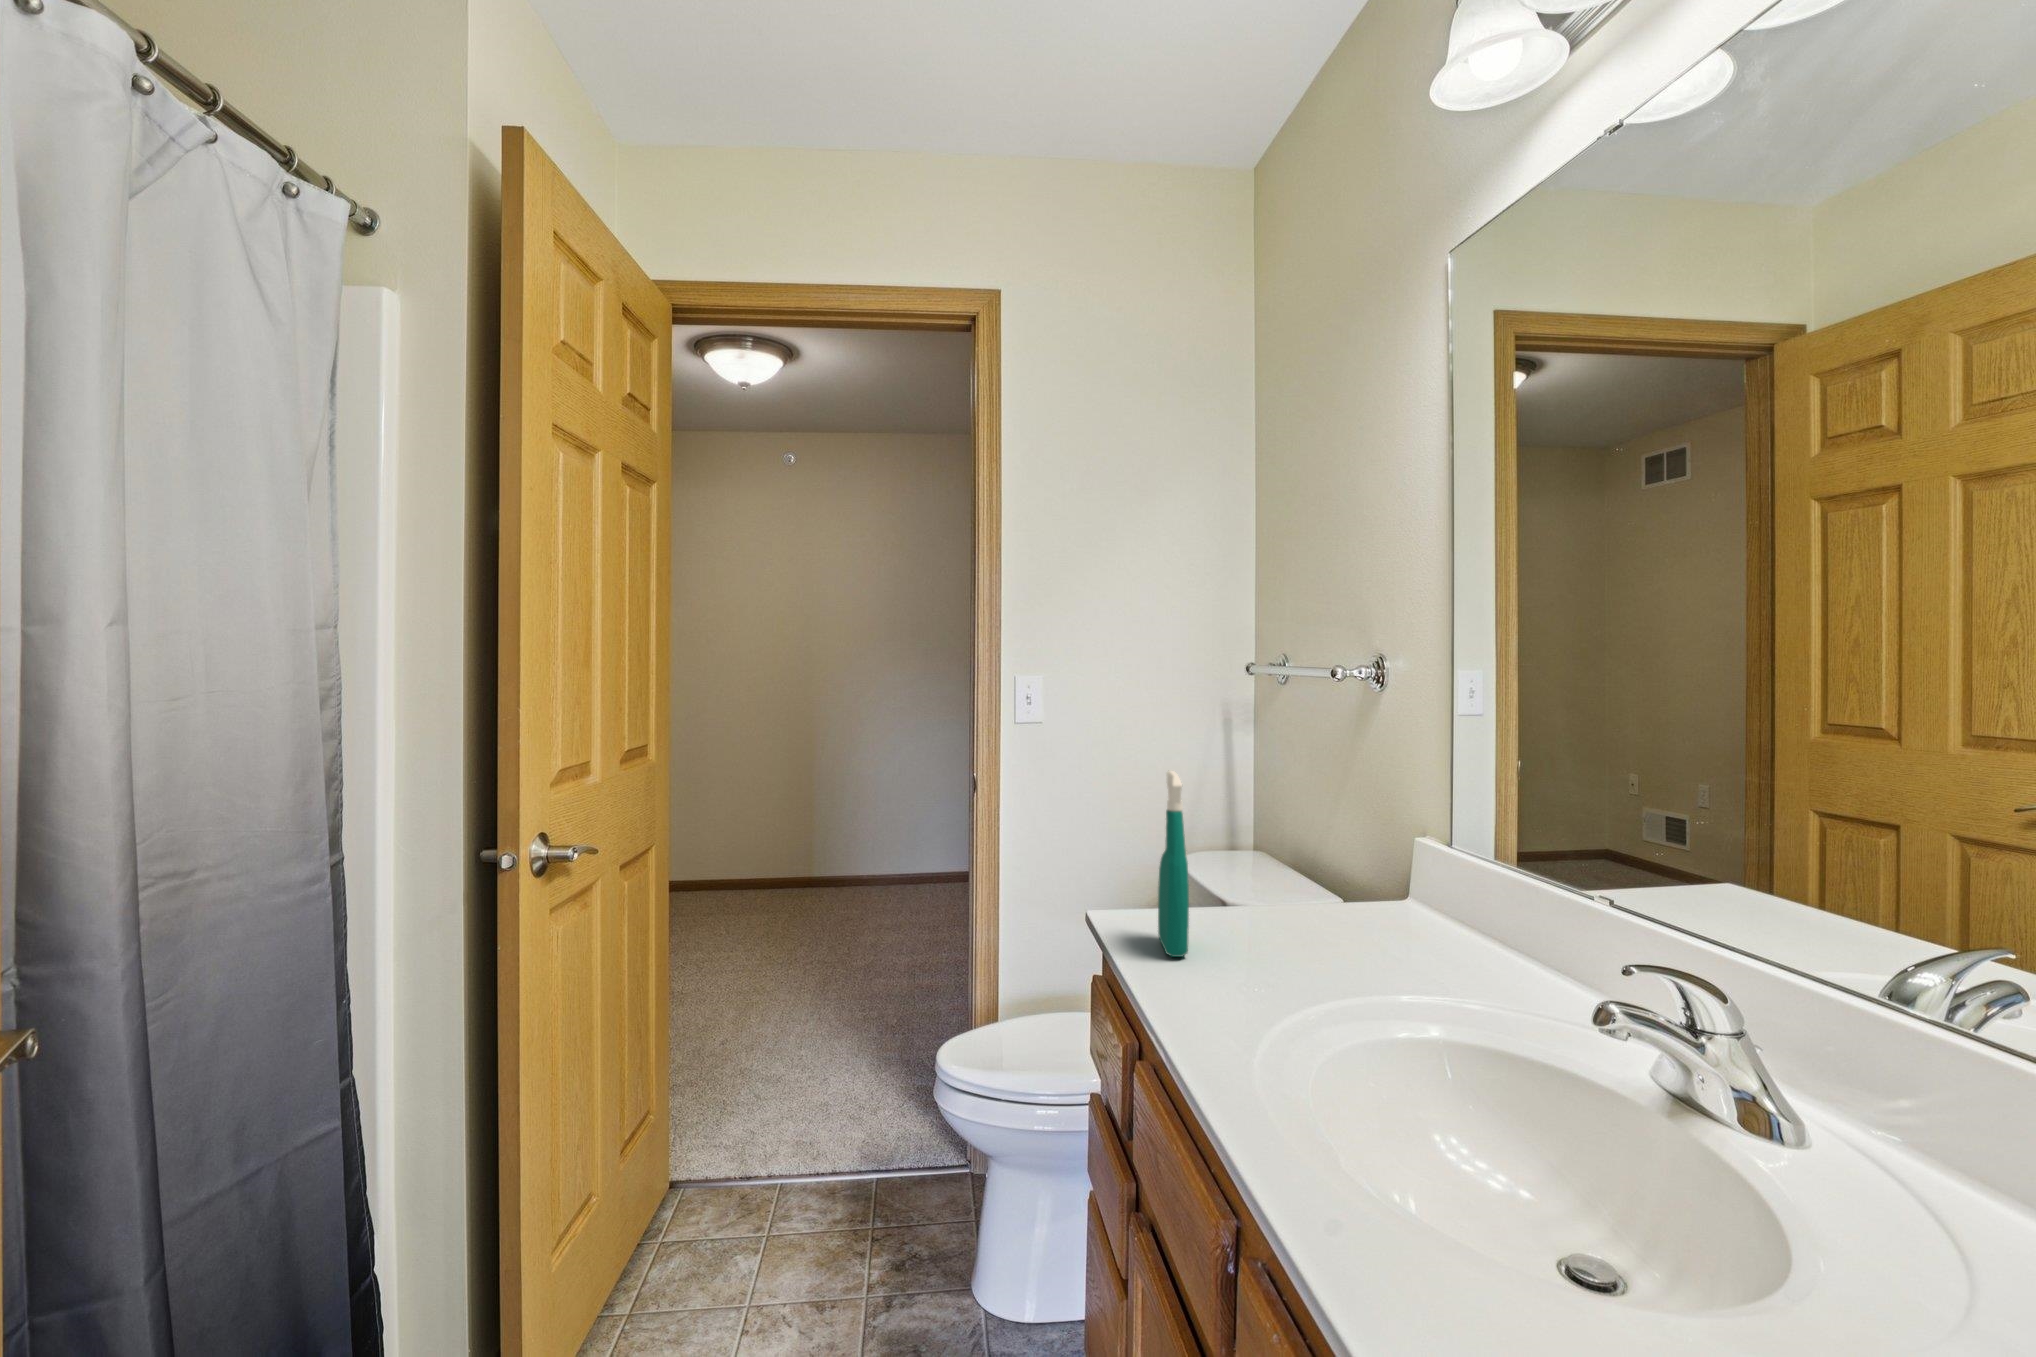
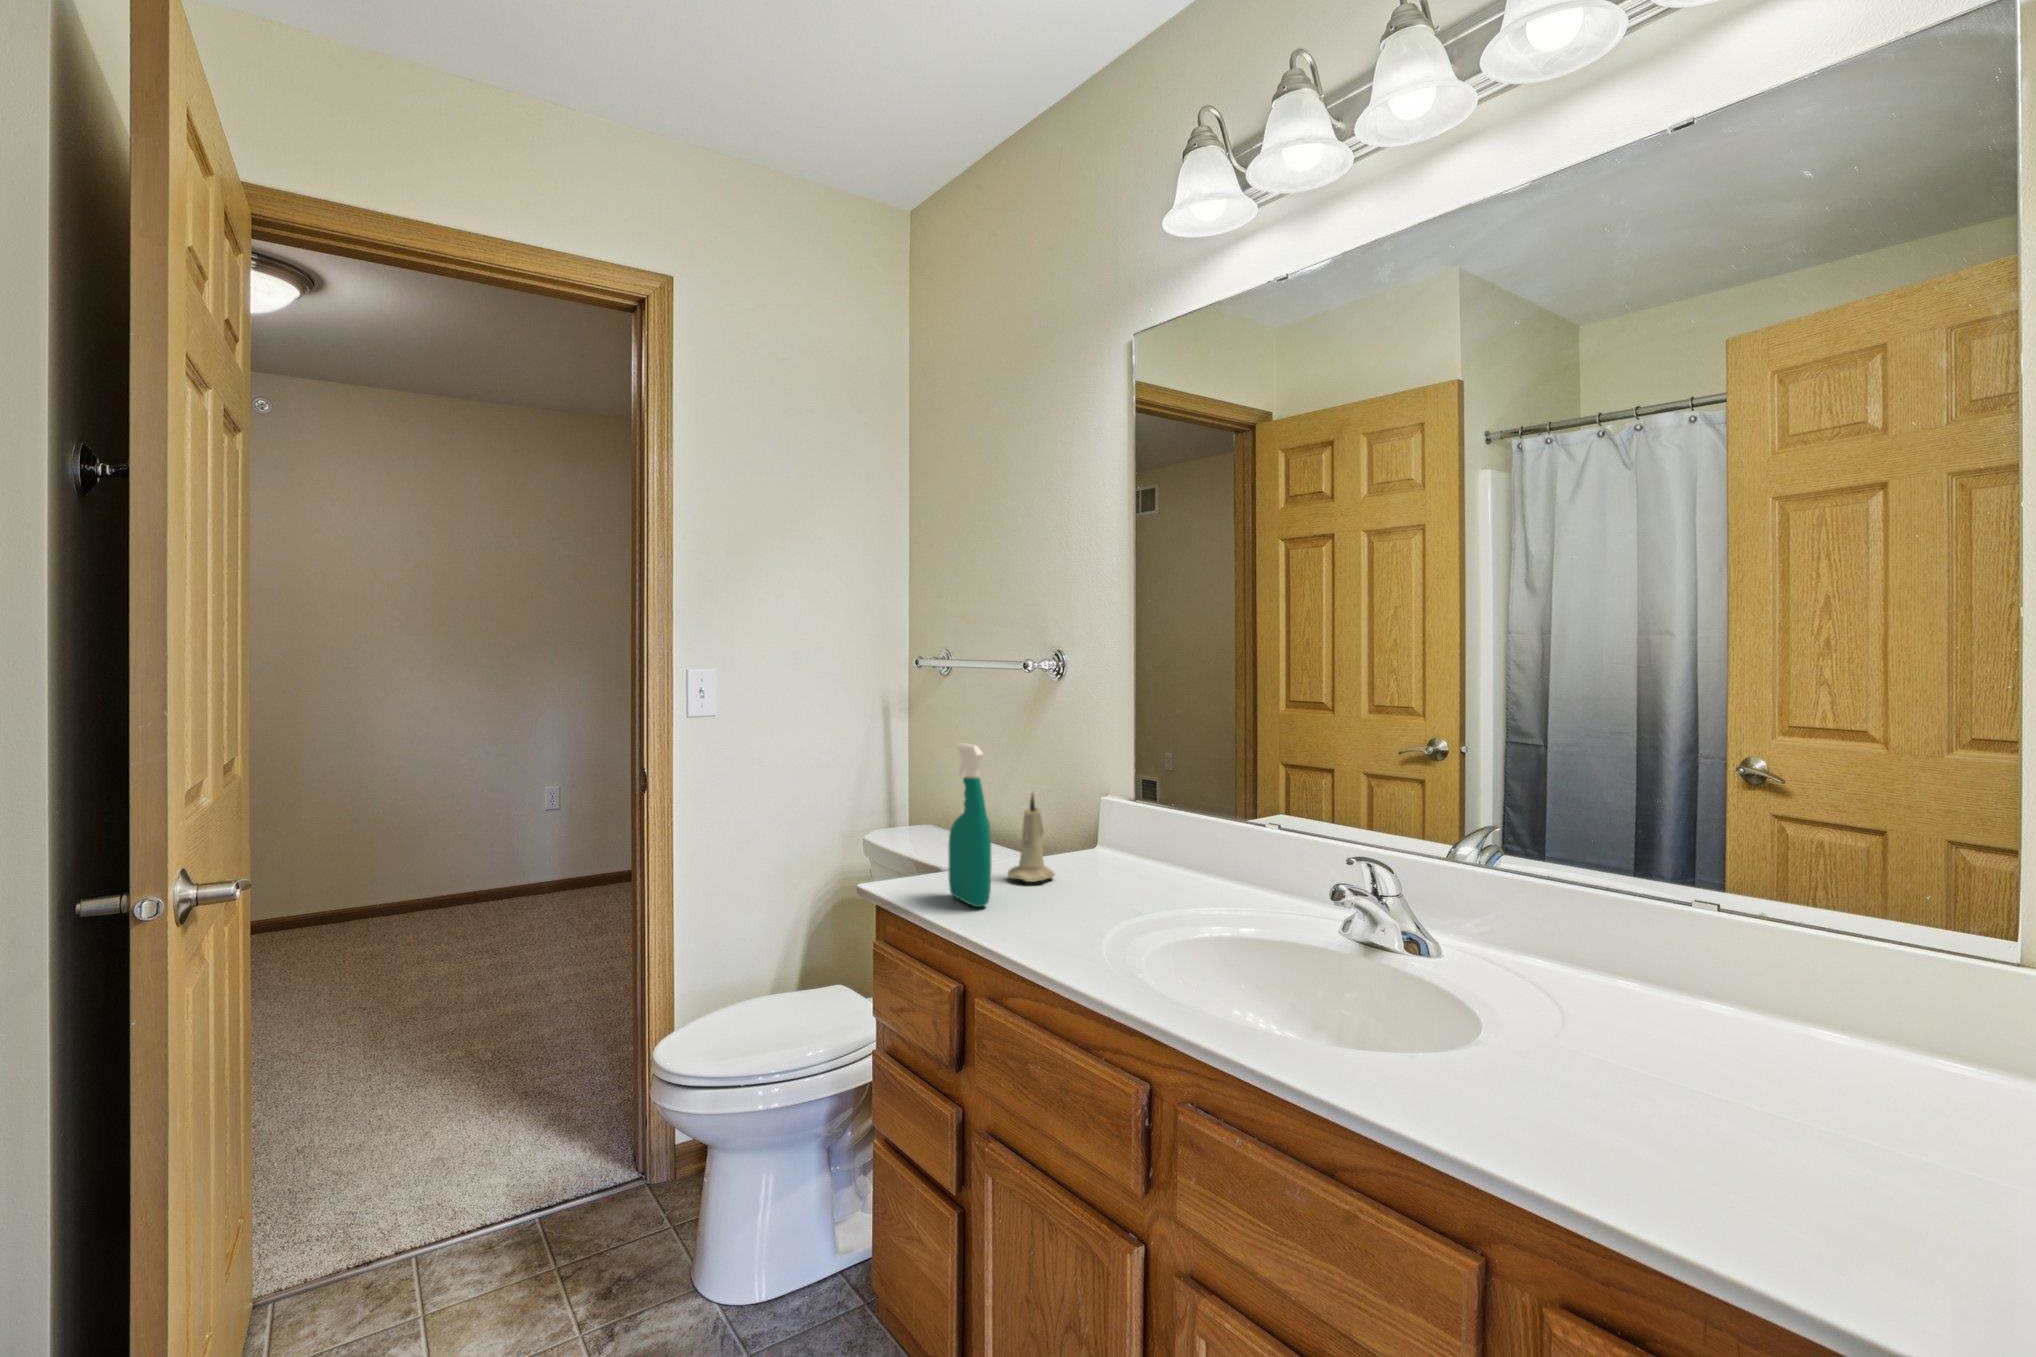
candle: none [1244,830,1303,936] -> present [1008,793,1055,882]

